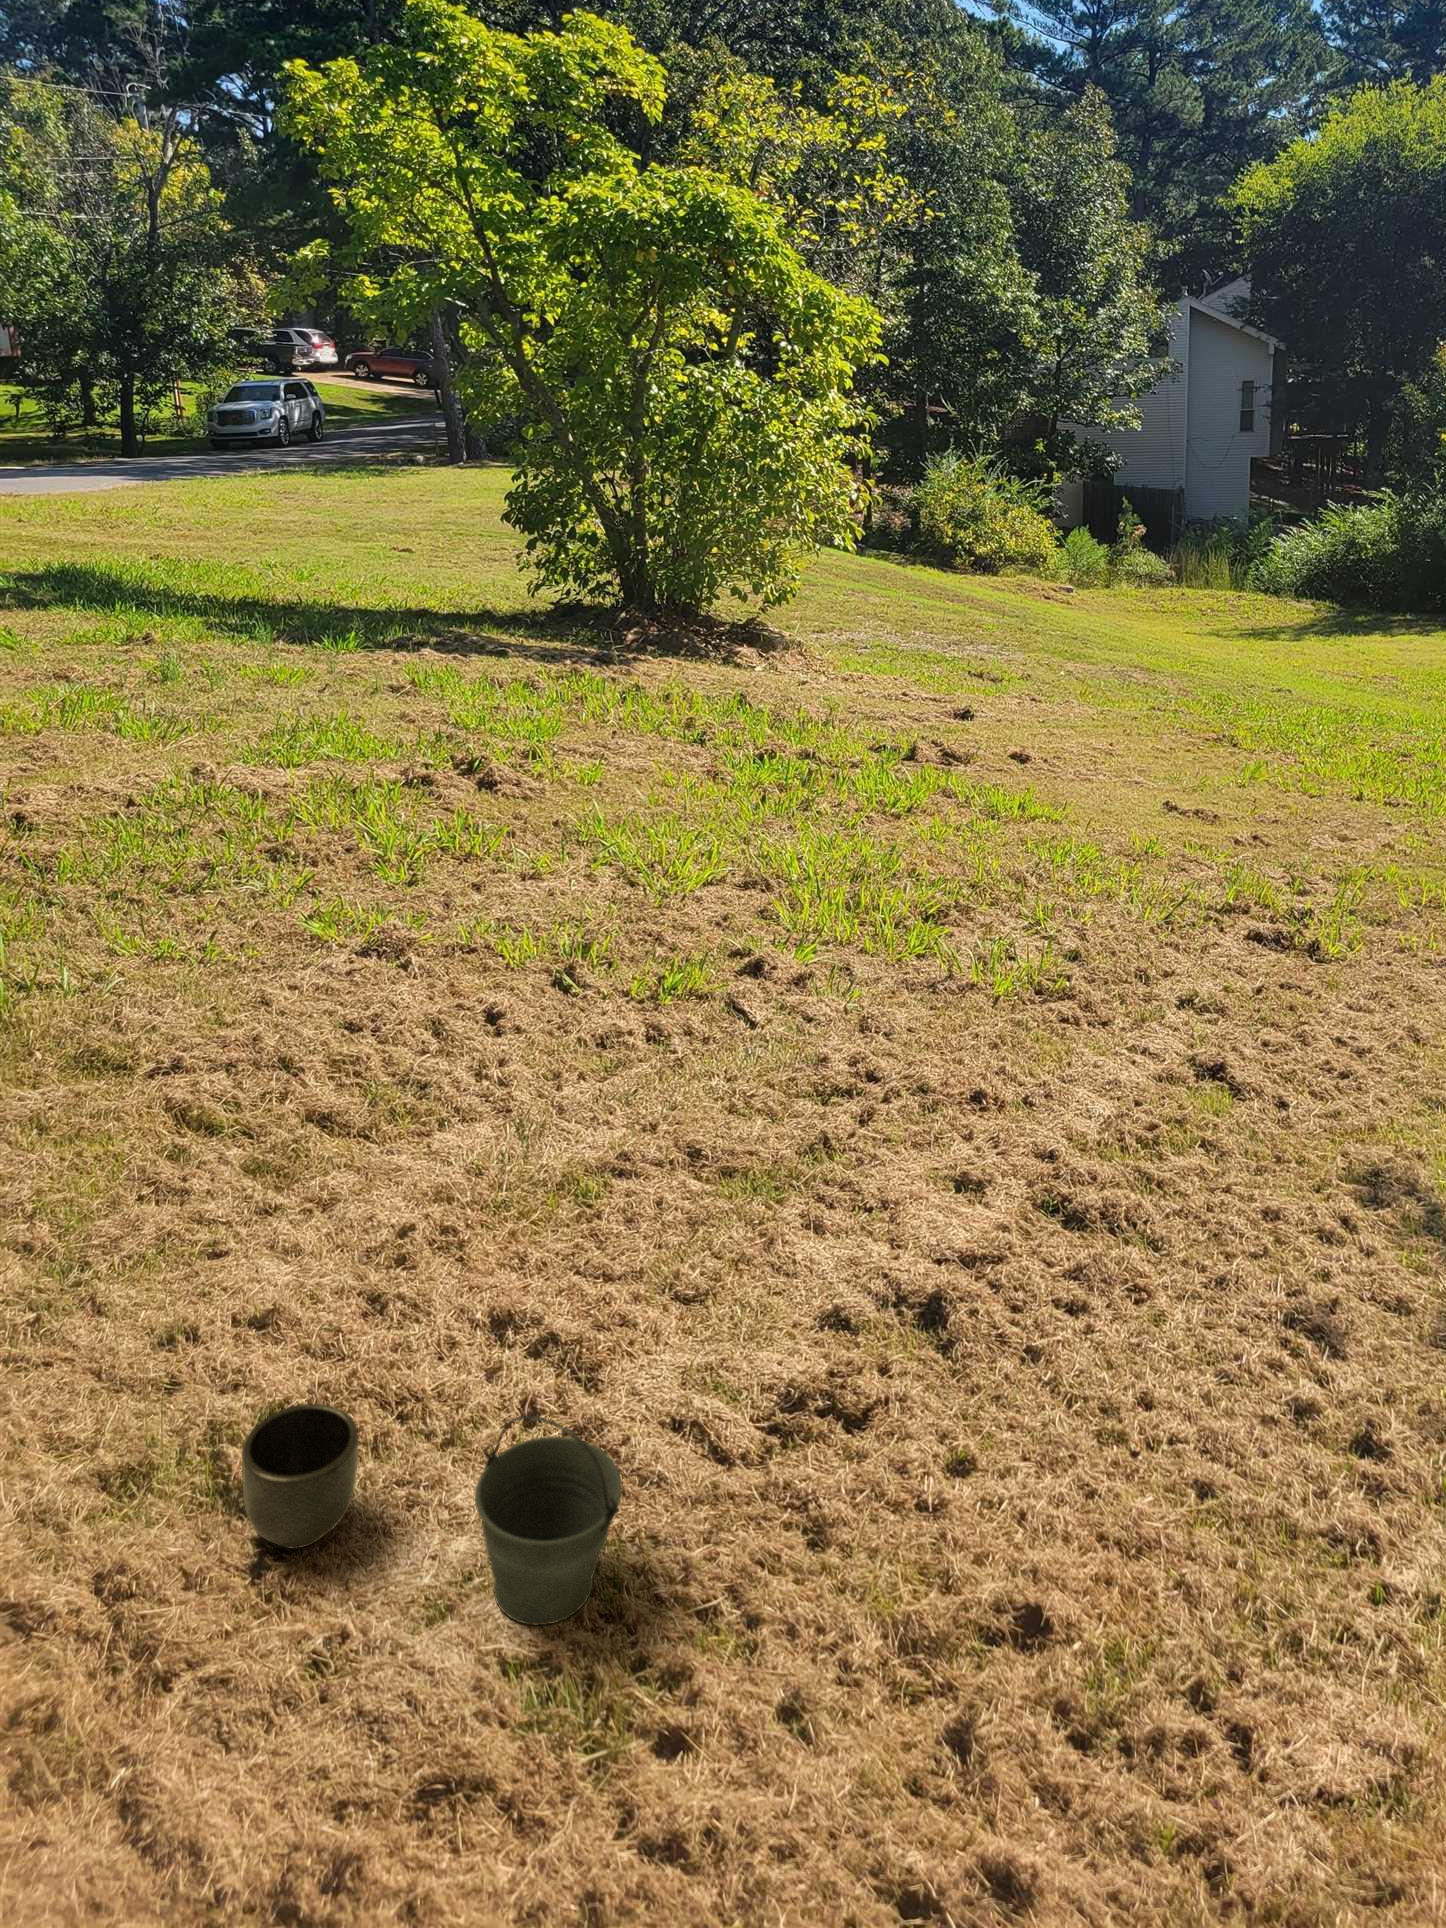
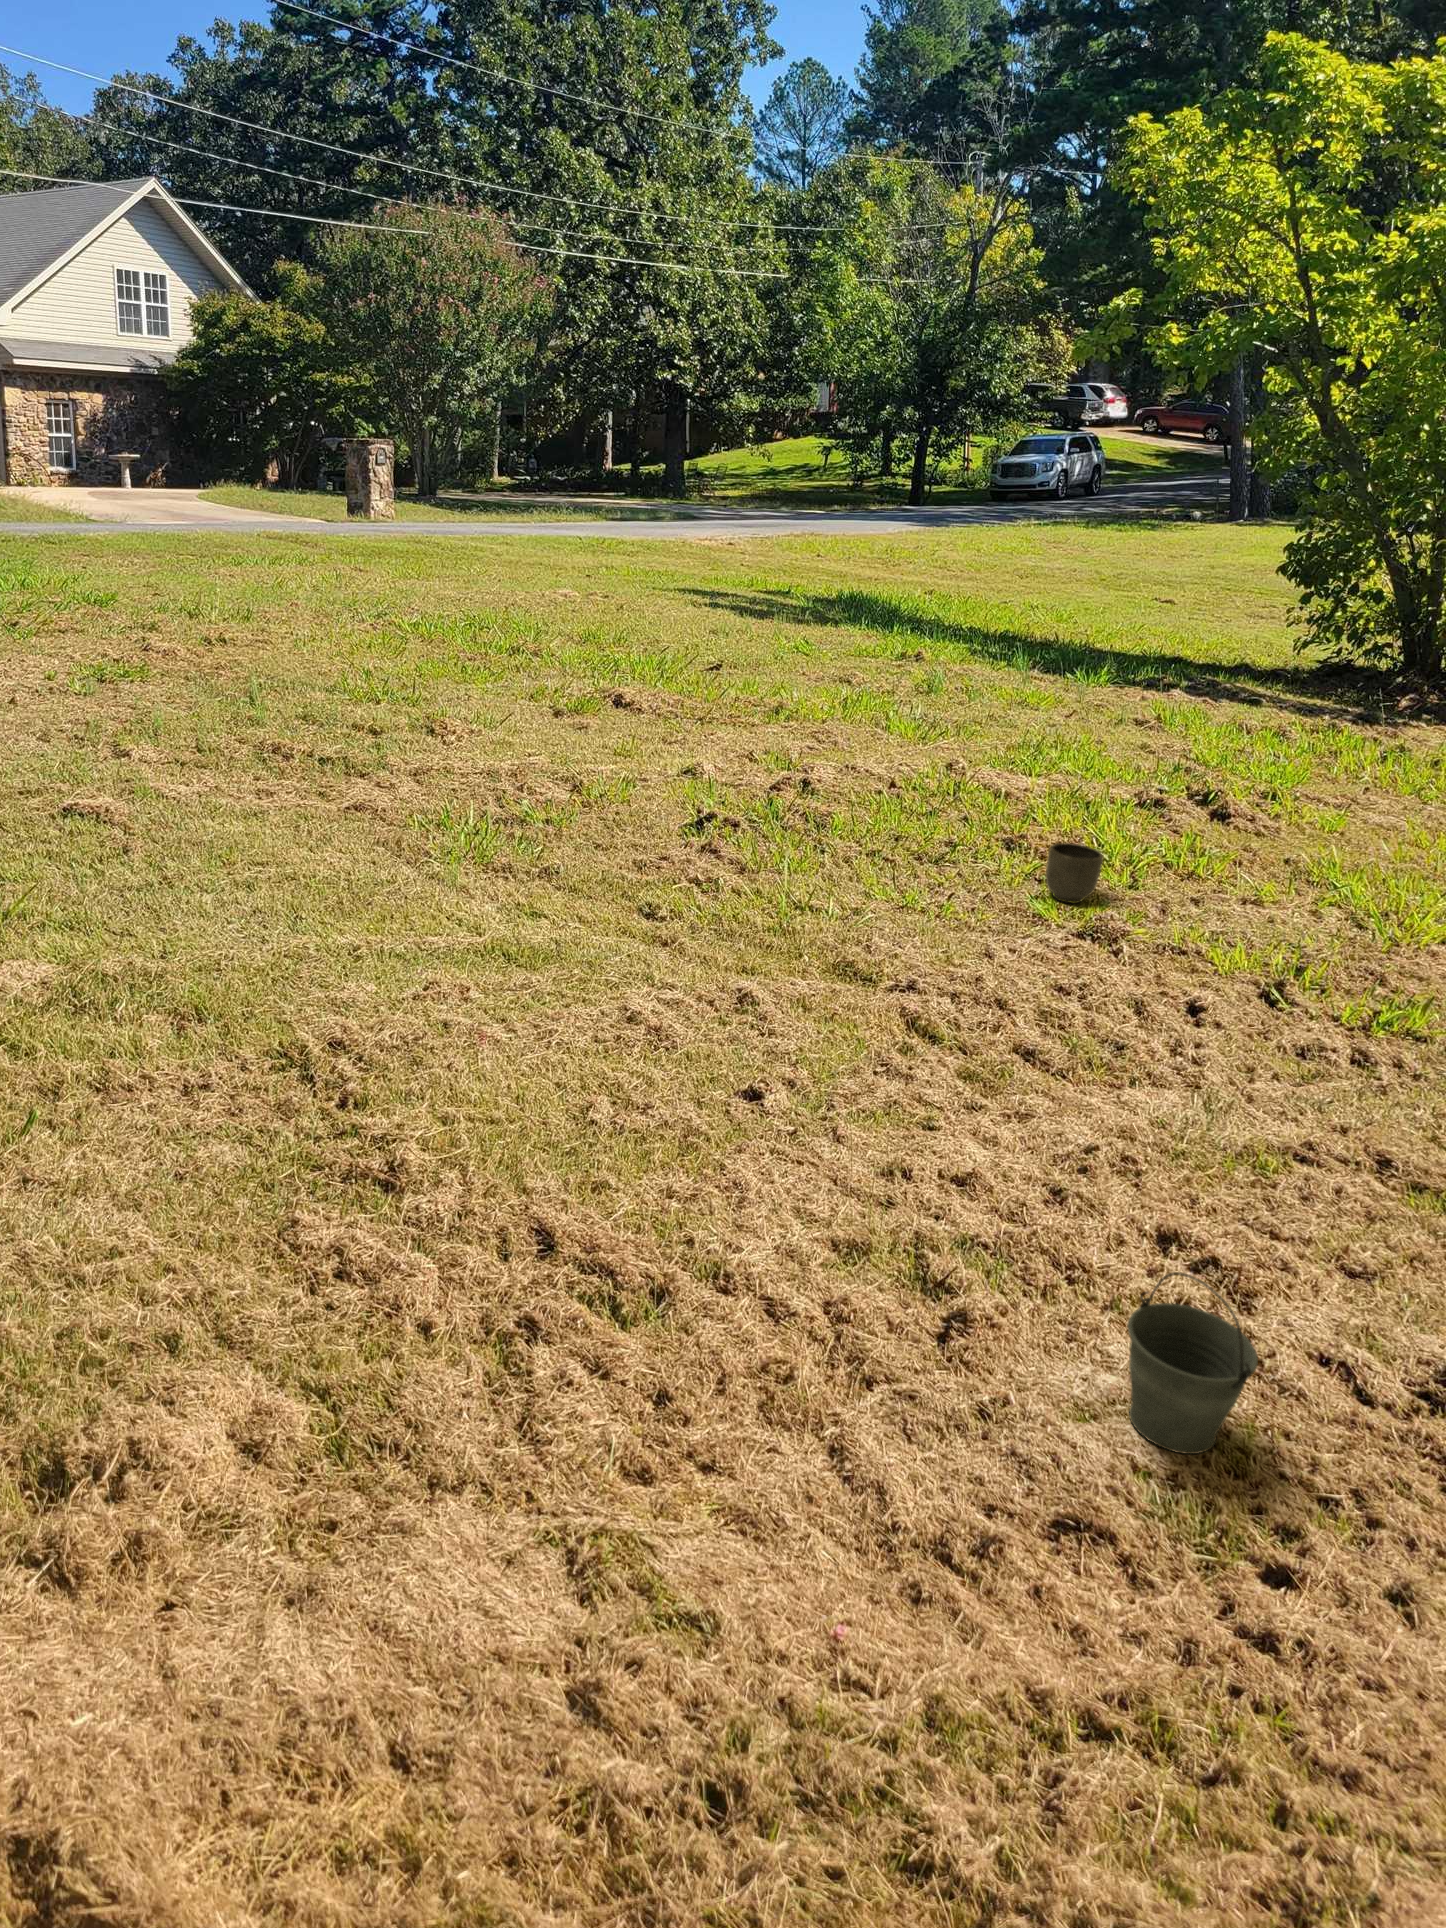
planter: present [241,1404,359,1549] -> present [1045,843,1104,904]

